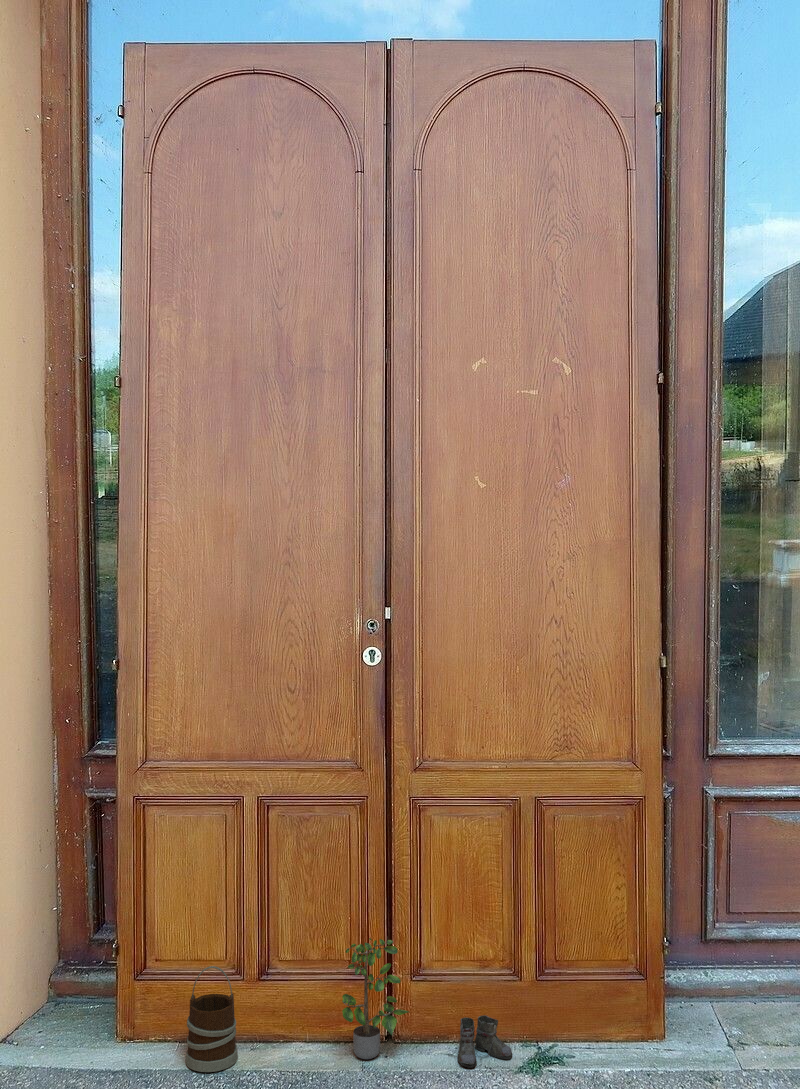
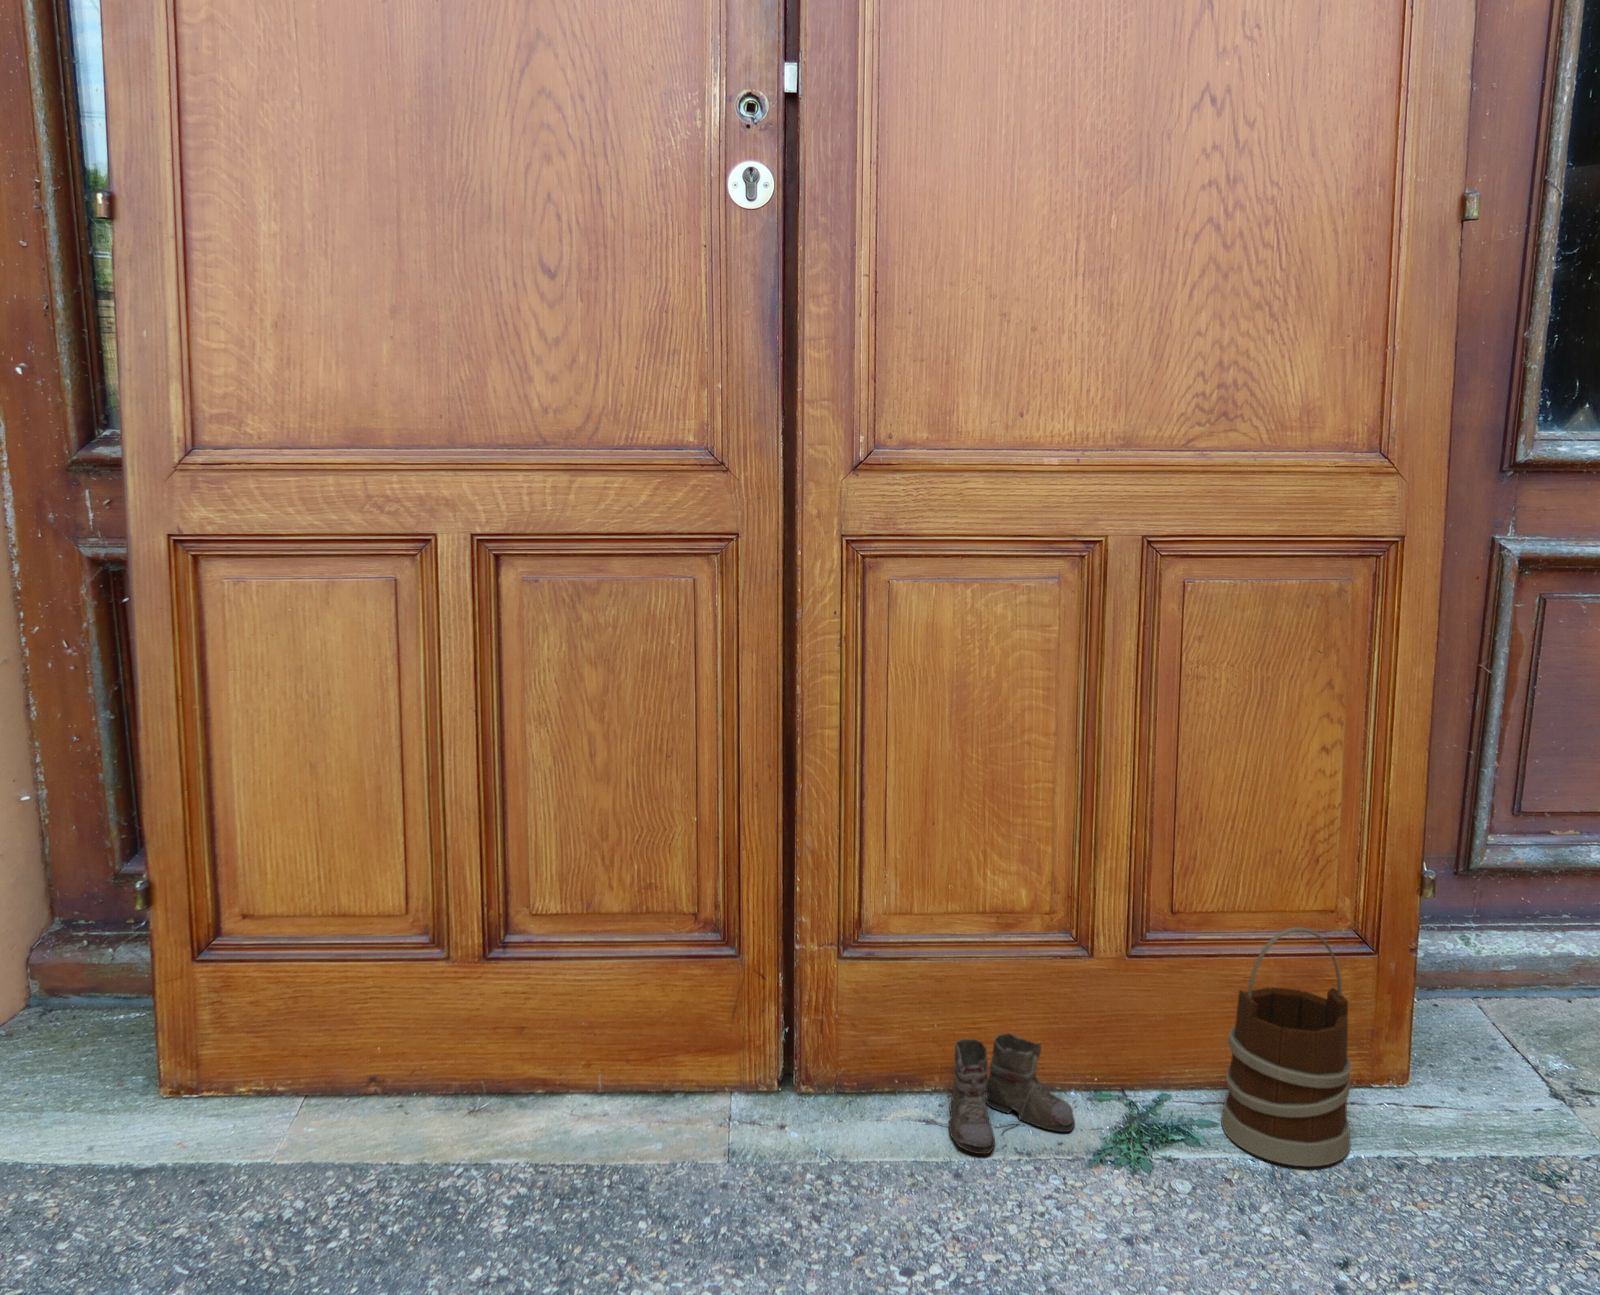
potted plant: present [342,938,409,1059] -> none [677,858,842,1132]
wooden bucket: present [186,966,238,1072] -> present [1221,927,1351,1166]

